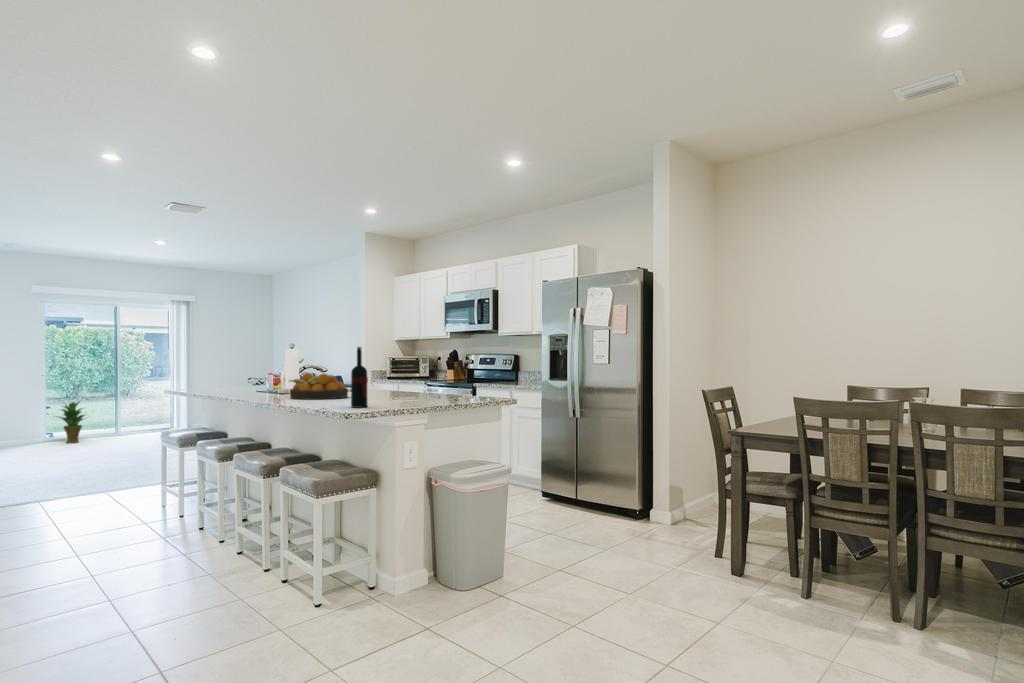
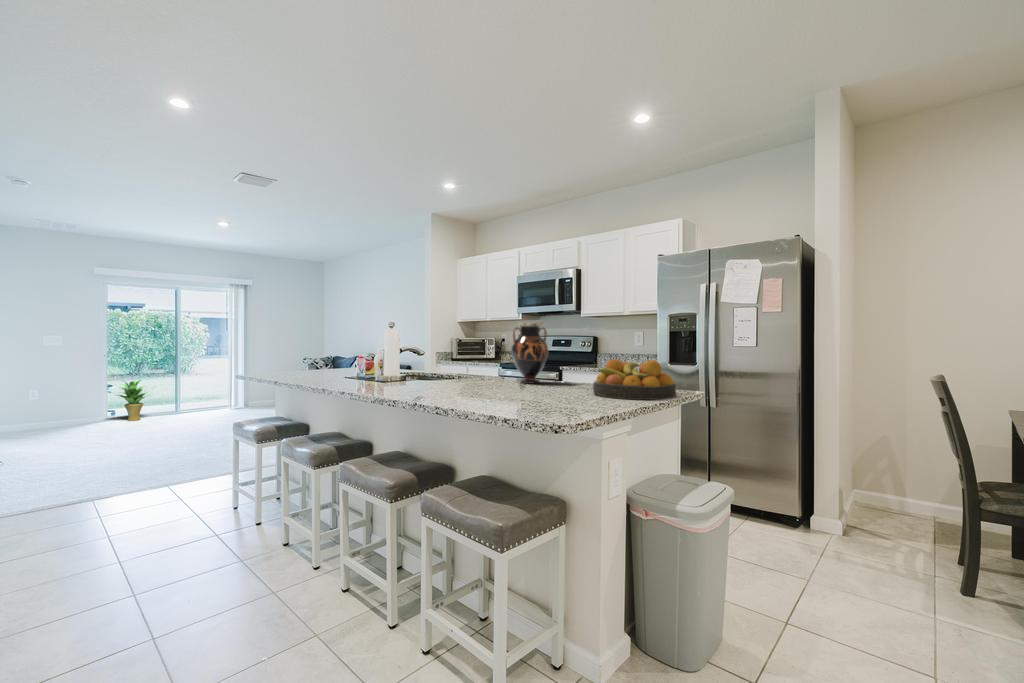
vase: none [383,345,414,396] -> present [511,322,549,384]
wine bottle: present [351,347,368,408] -> none [555,319,584,412]
fruit bowl: present [289,373,348,399] -> present [593,359,676,400]

